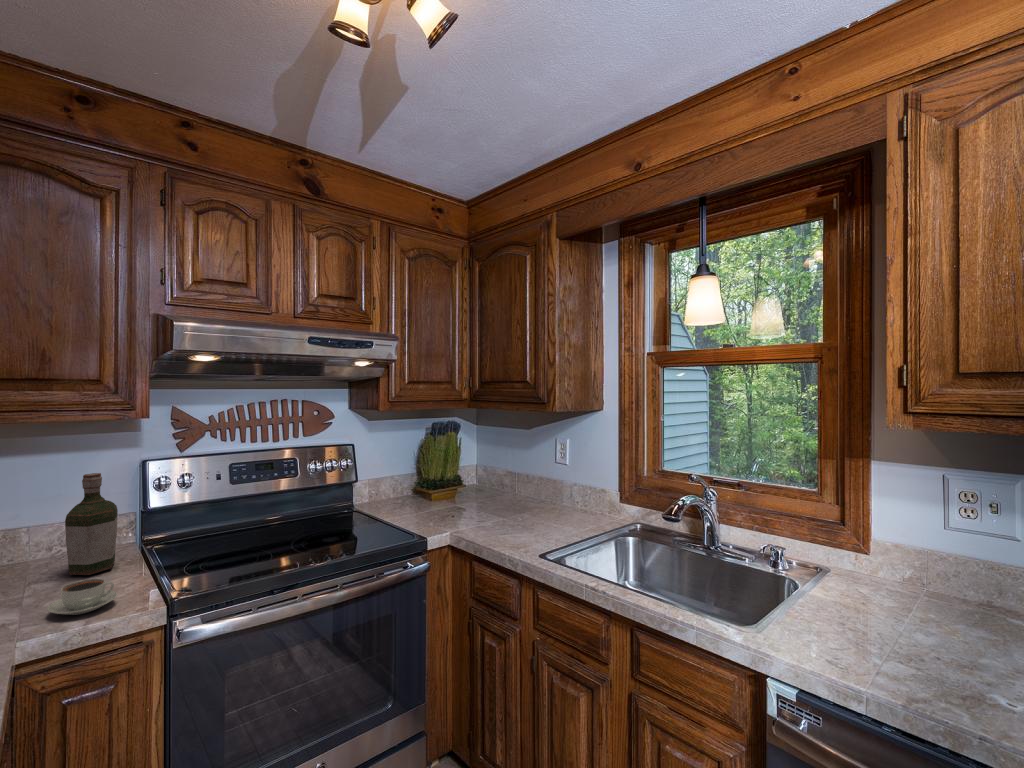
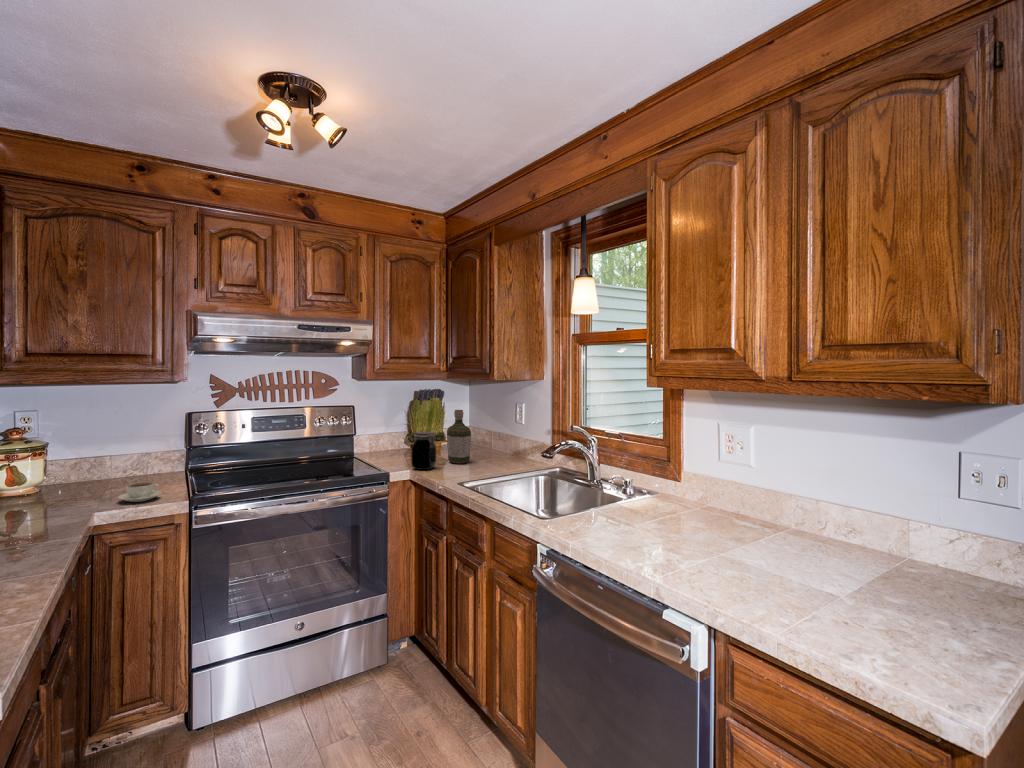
bottle: present [65,473,118,575] -> present [447,410,471,464]
jar: none [449,475,479,525] -> present [411,431,436,470]

